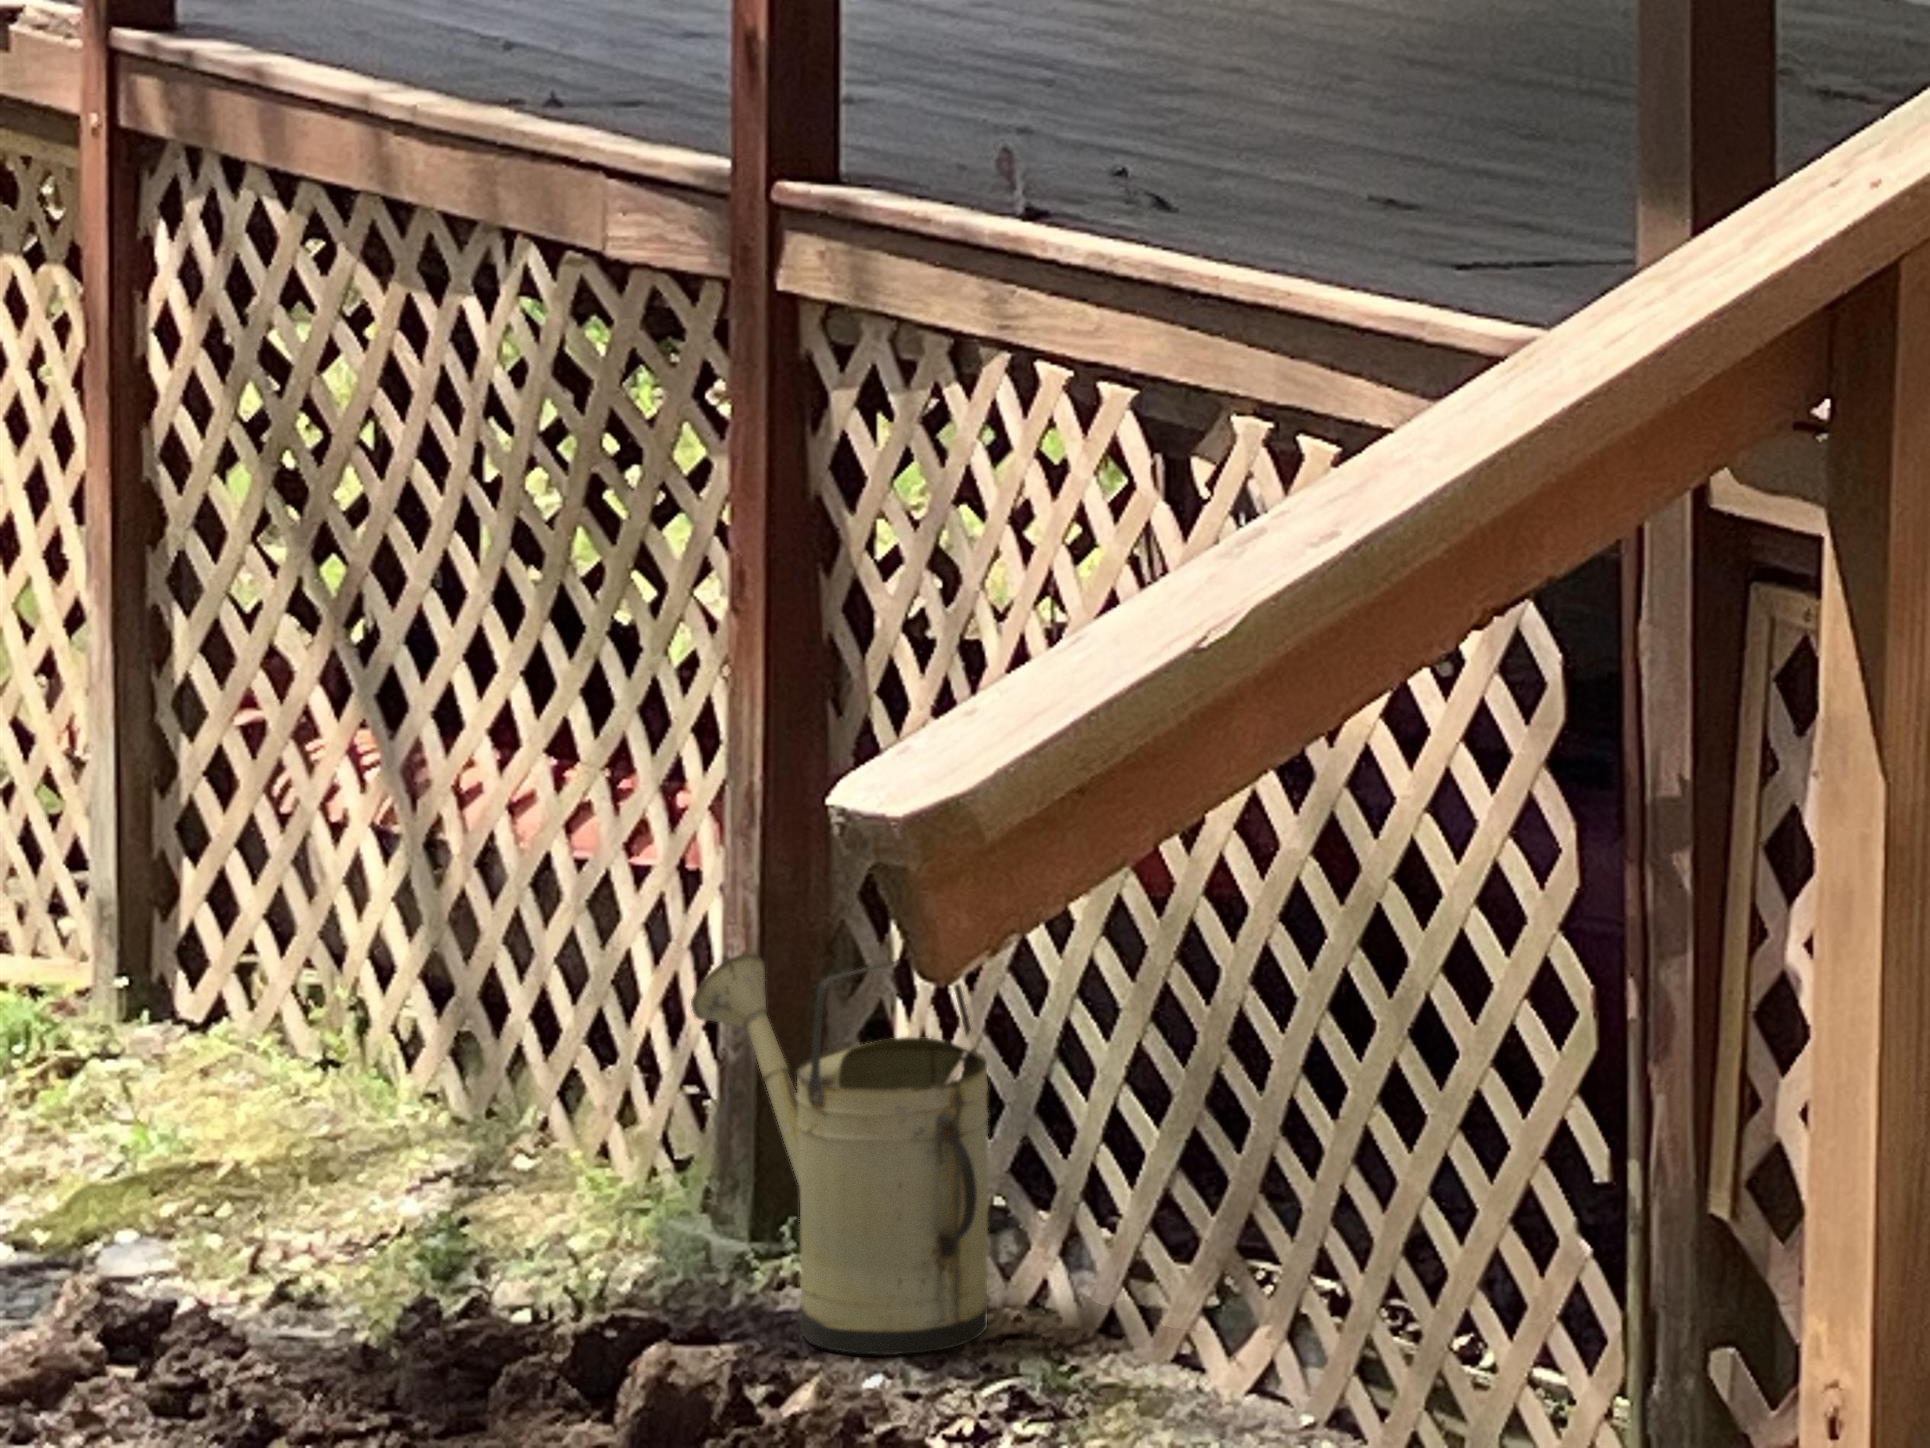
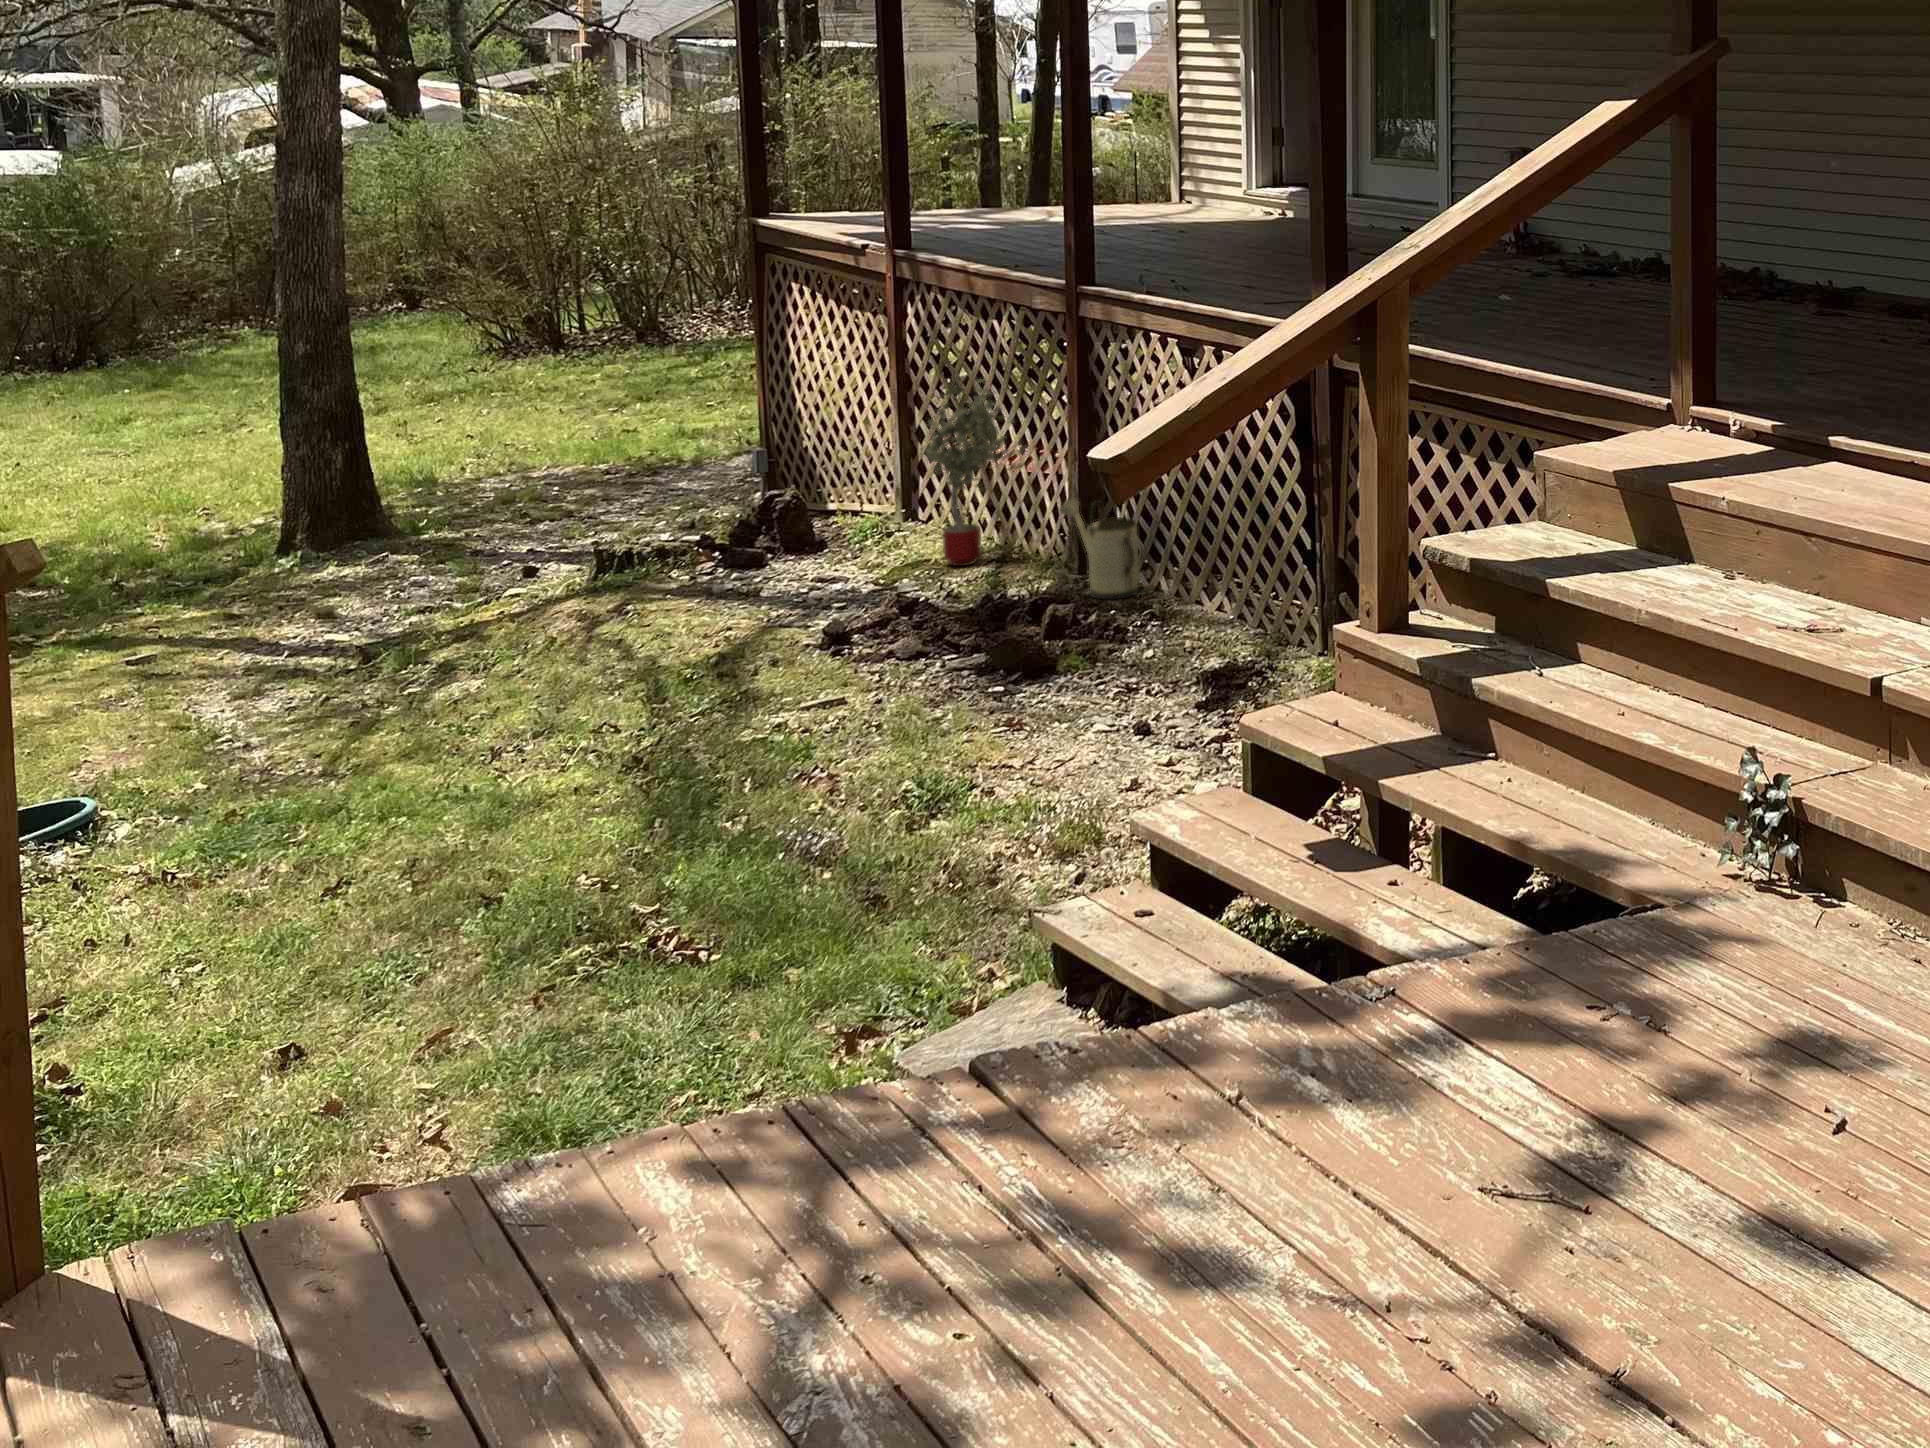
potted tree: none [190,482,586,1196] -> present [925,376,1028,566]

